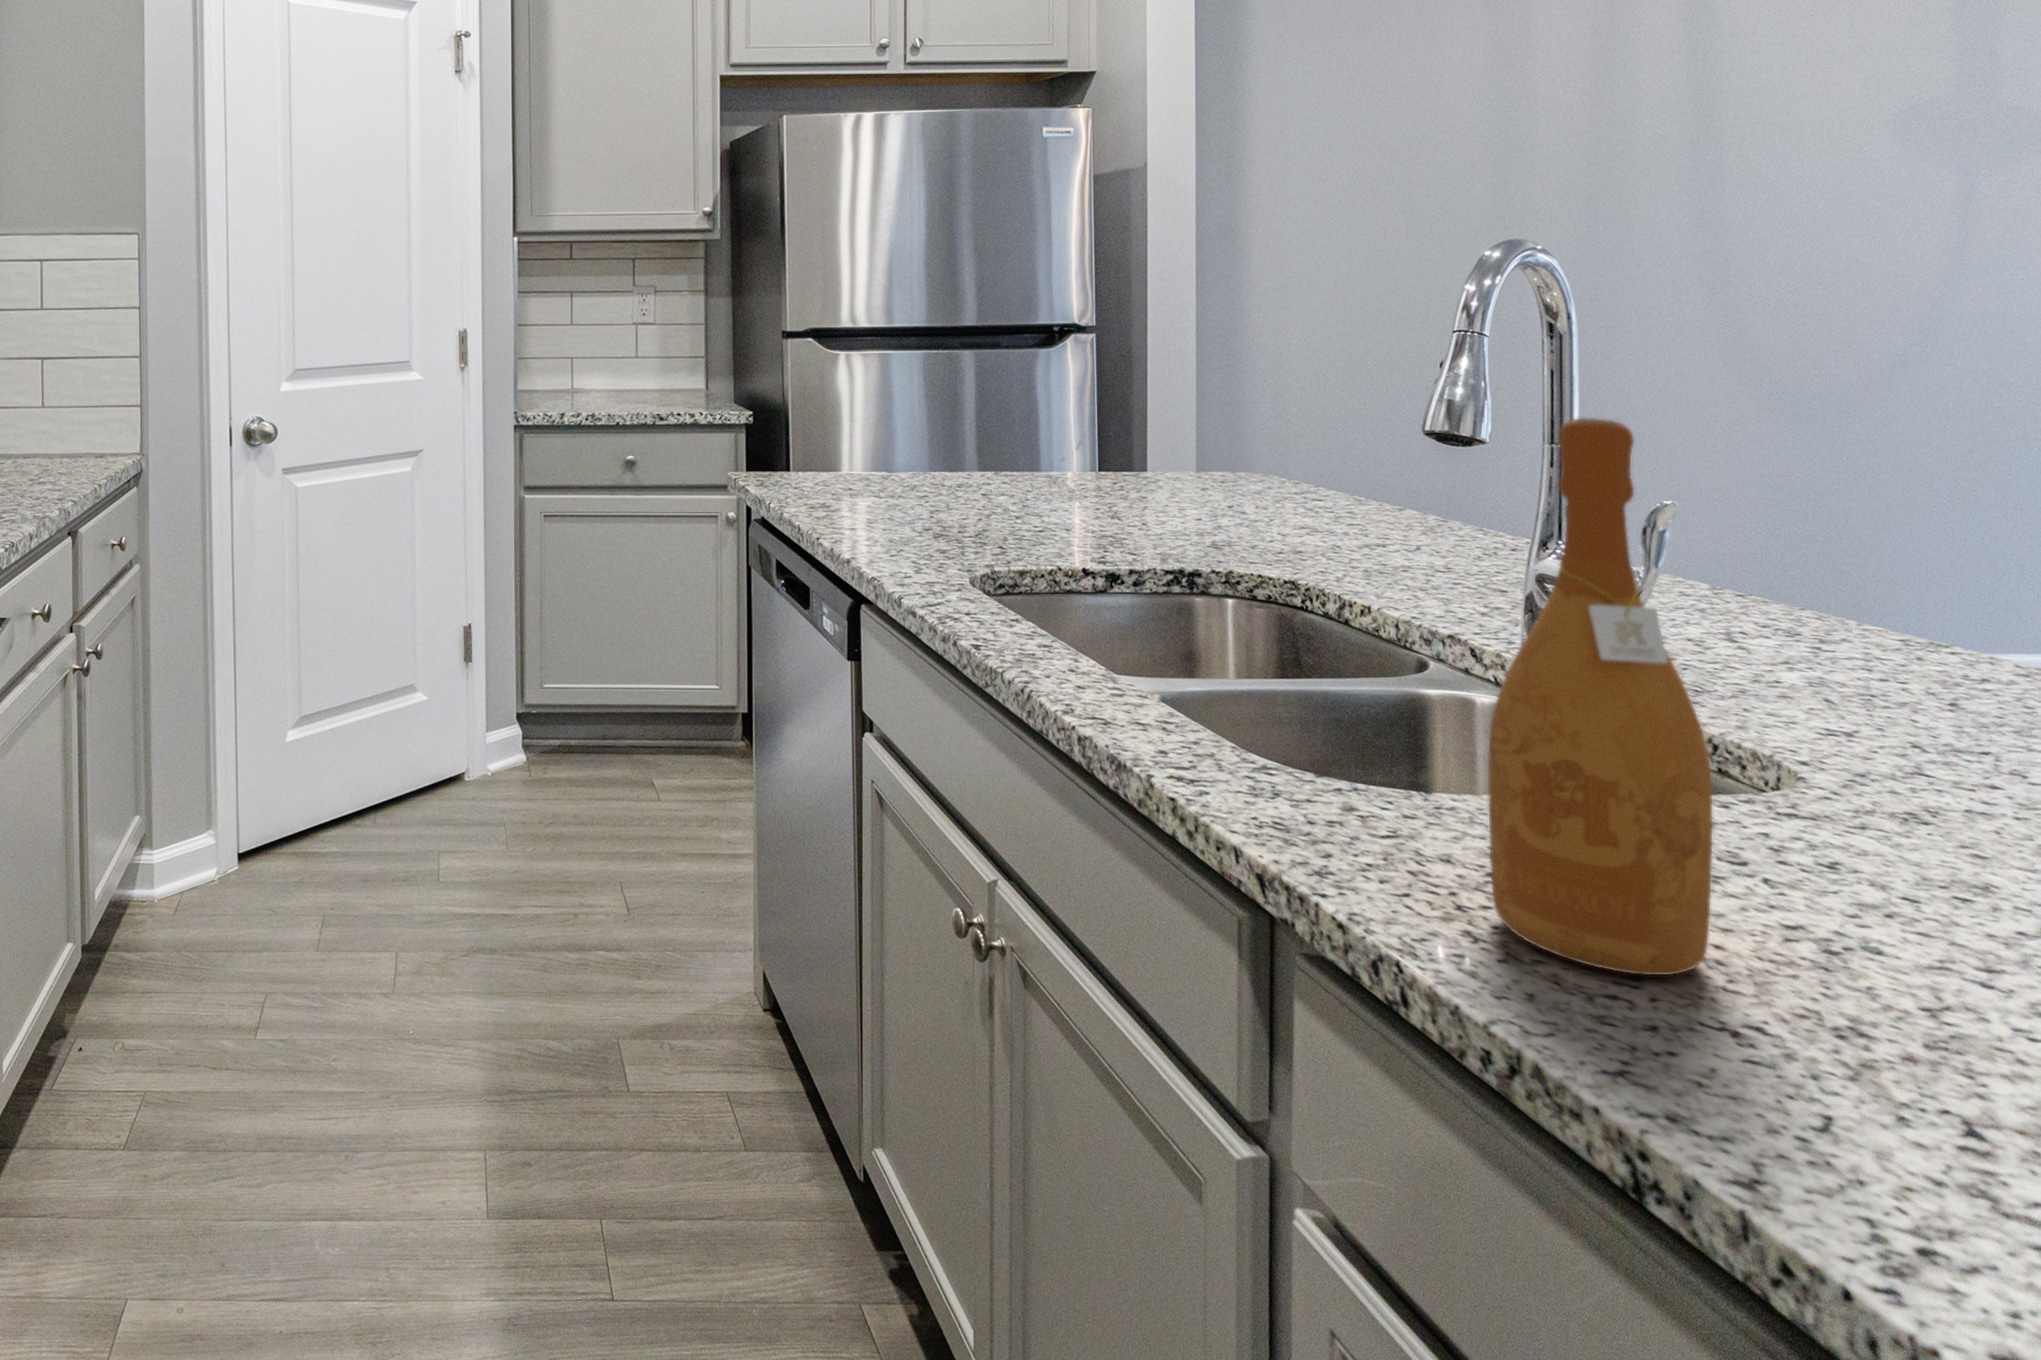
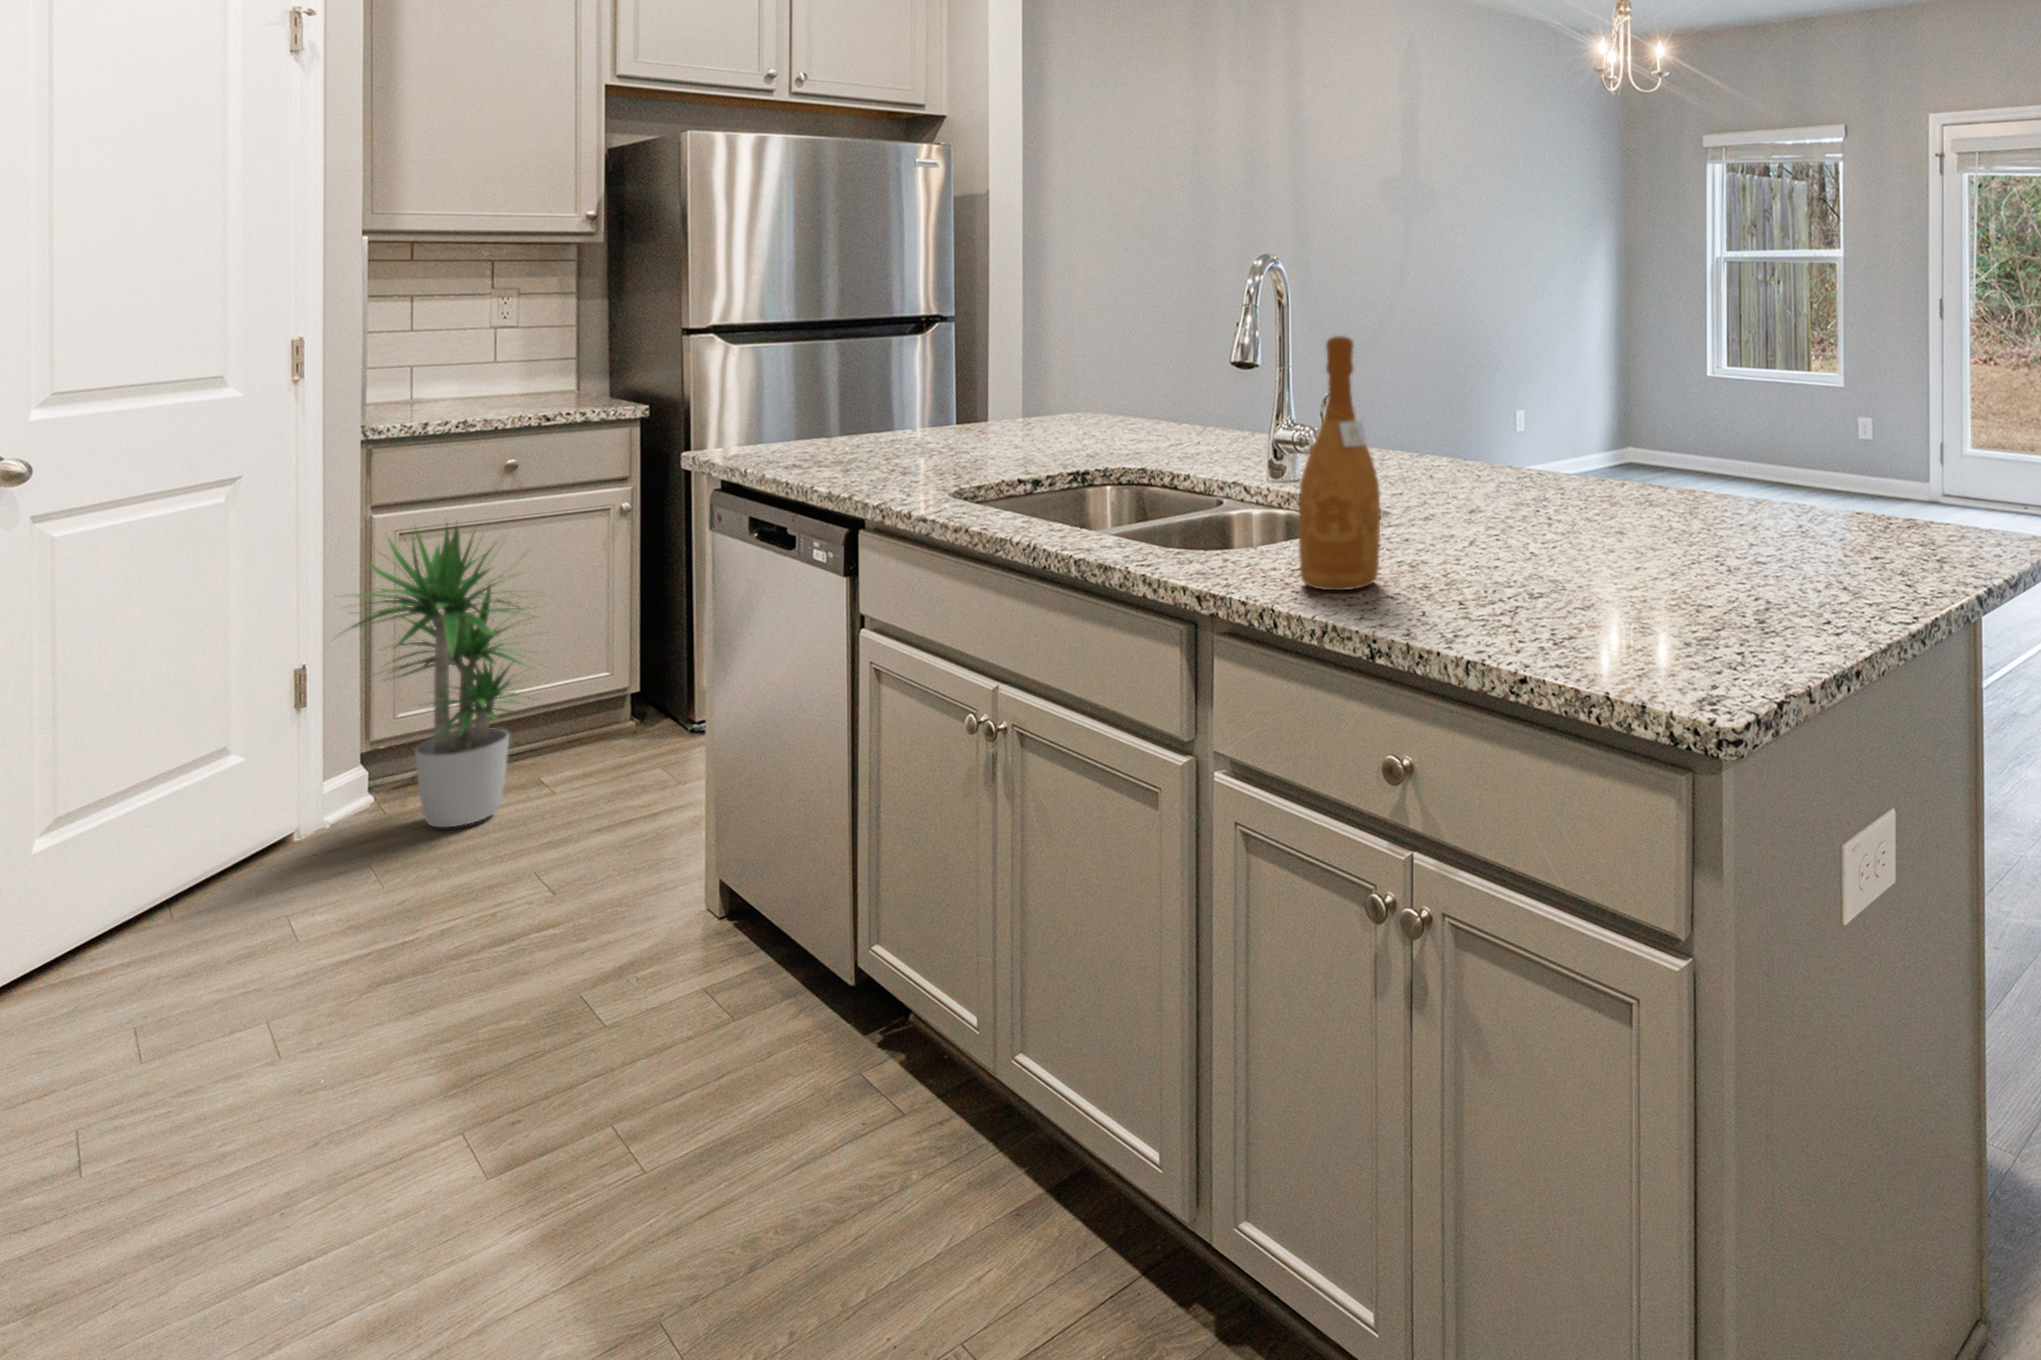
potted plant: none [480,506,661,809] -> present [351,521,547,827]

